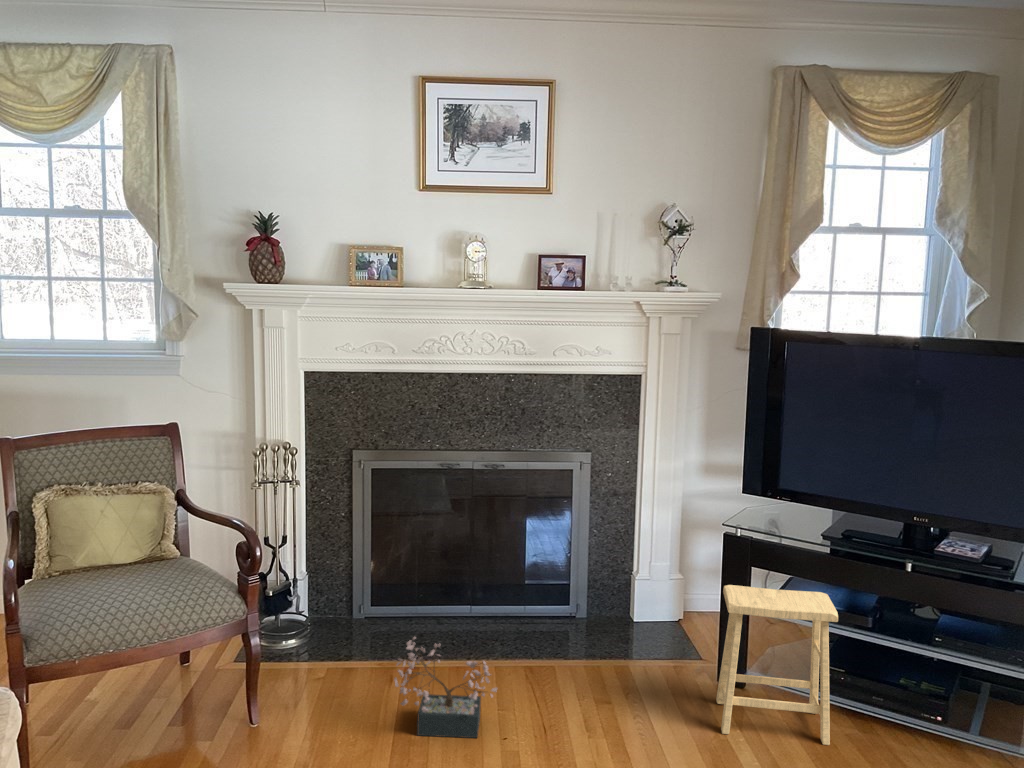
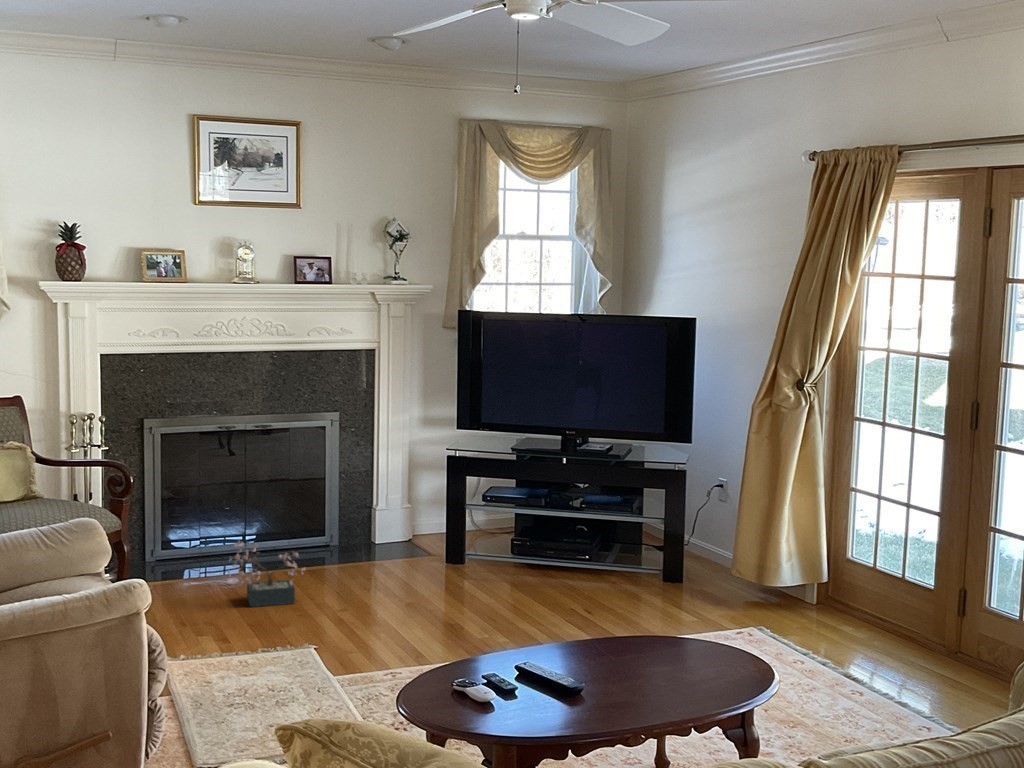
footstool: present [716,585,838,745] -> none [450,486,527,585]

